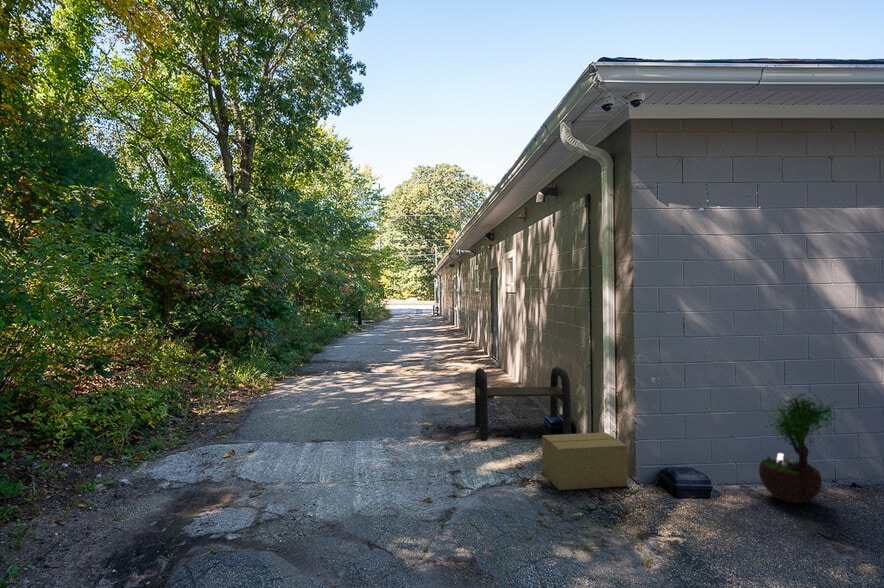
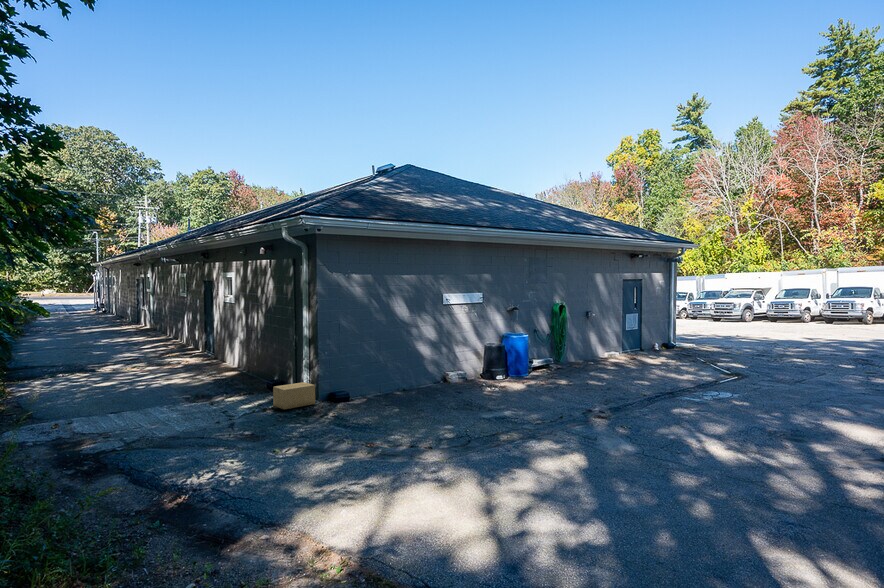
bench: present [475,367,571,440] -> none [222,353,284,399]
potted tree: present [759,394,835,503] -> none [368,351,396,399]

